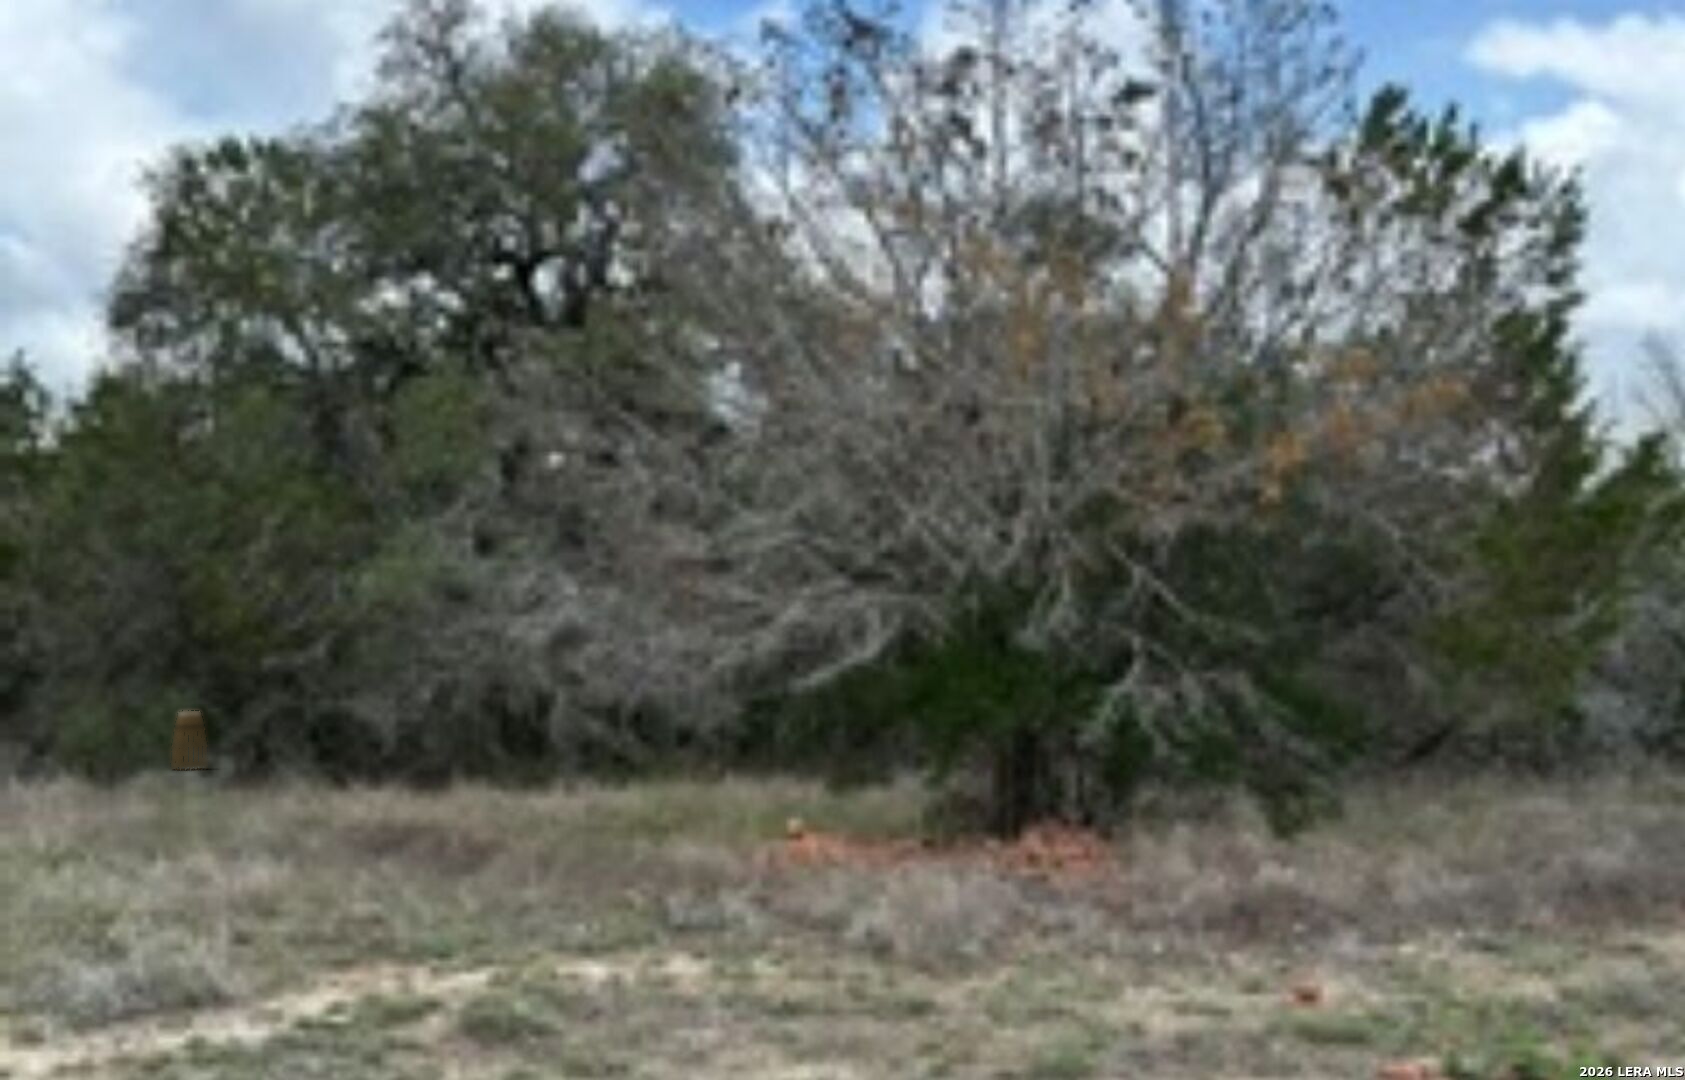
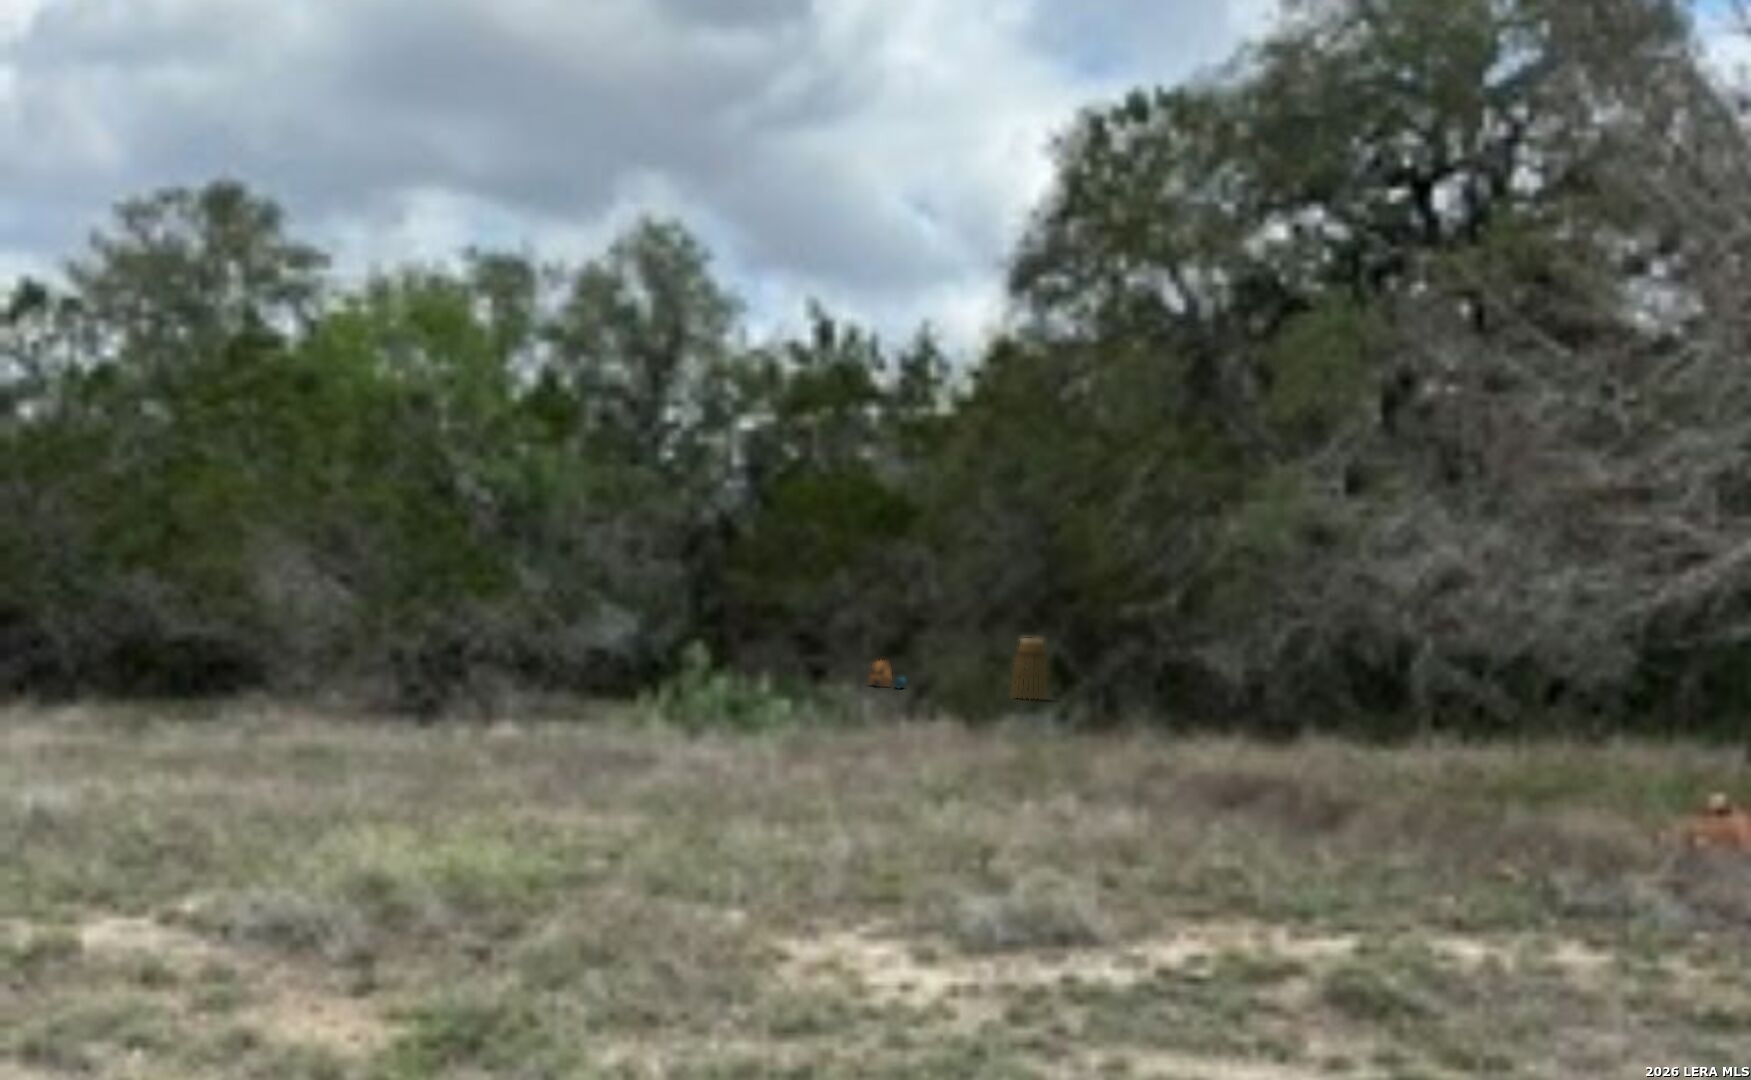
backpack: none [29,741,69,771] -> present [868,660,907,689]

